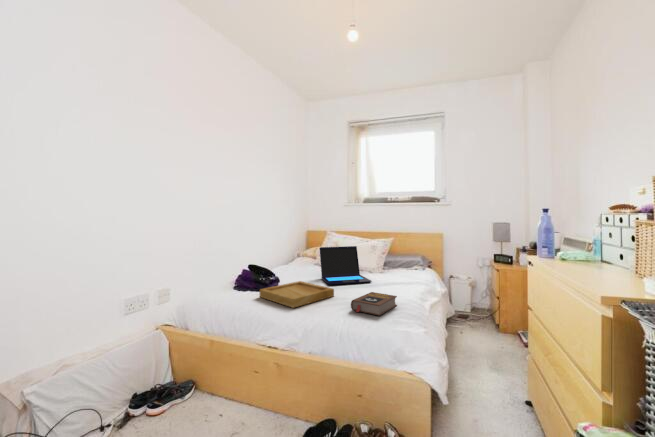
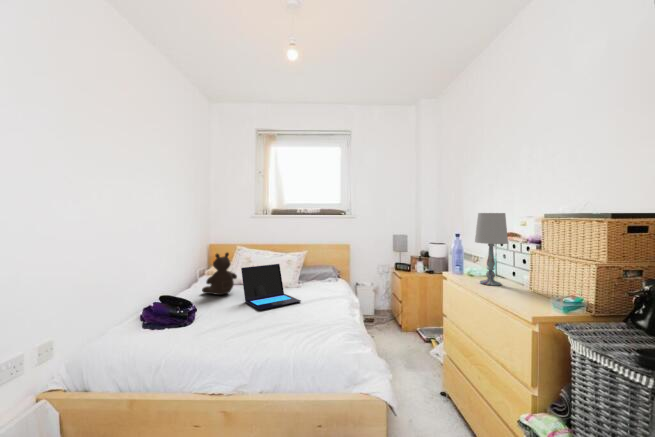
table lamp: none [556,175,605,269] -> present [475,213,508,286]
teddy bear: none [292,234,321,272] -> present [202,253,237,295]
tray: present [260,281,334,308] -> none [187,310,274,346]
book: present [351,292,397,315] -> none [302,316,342,342]

